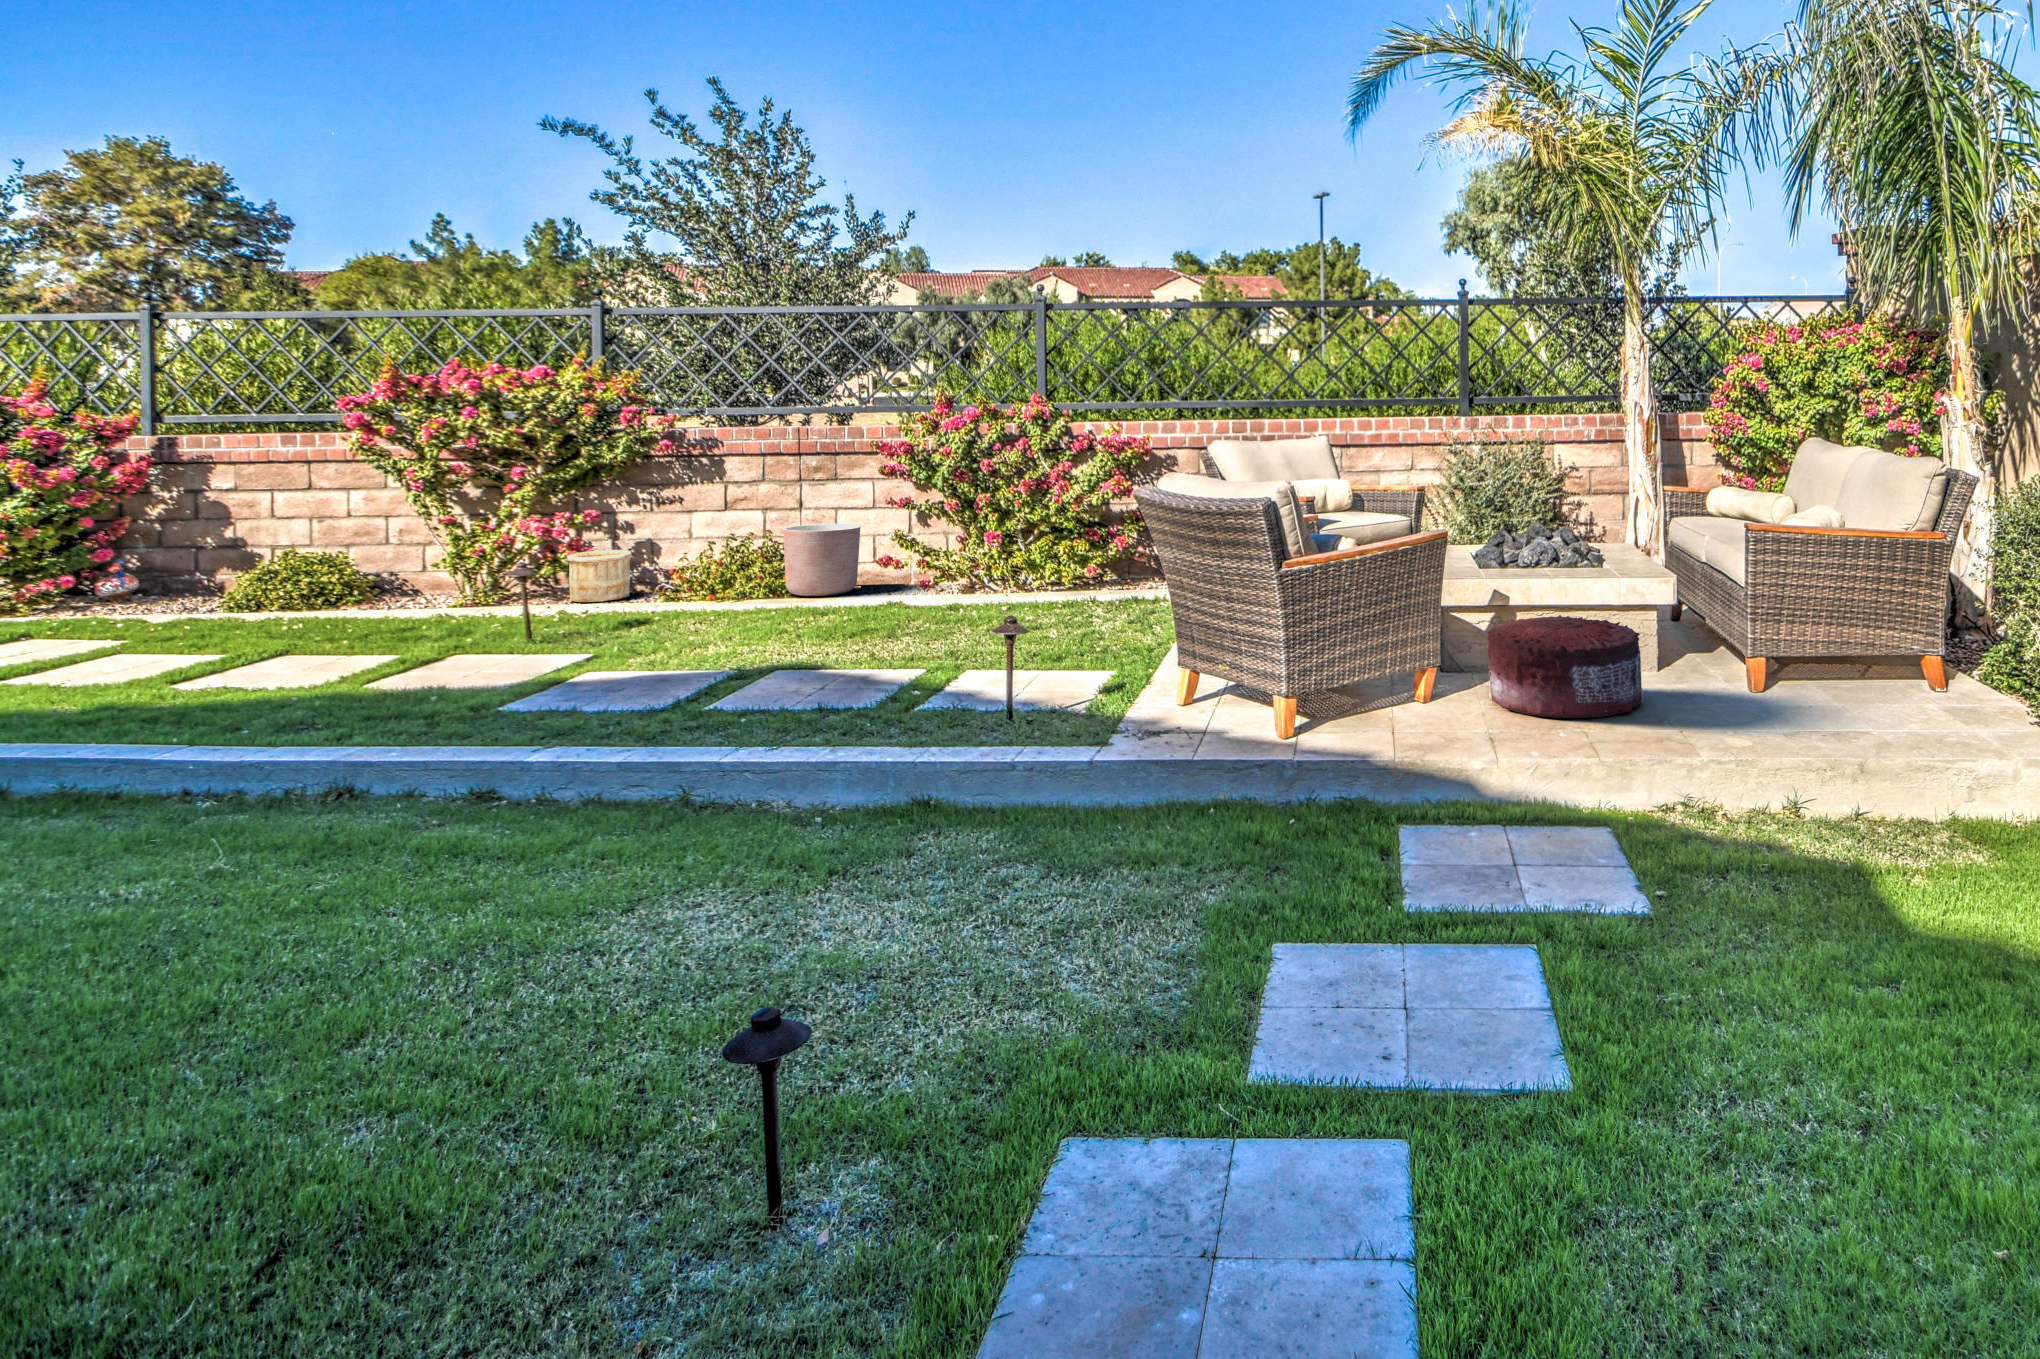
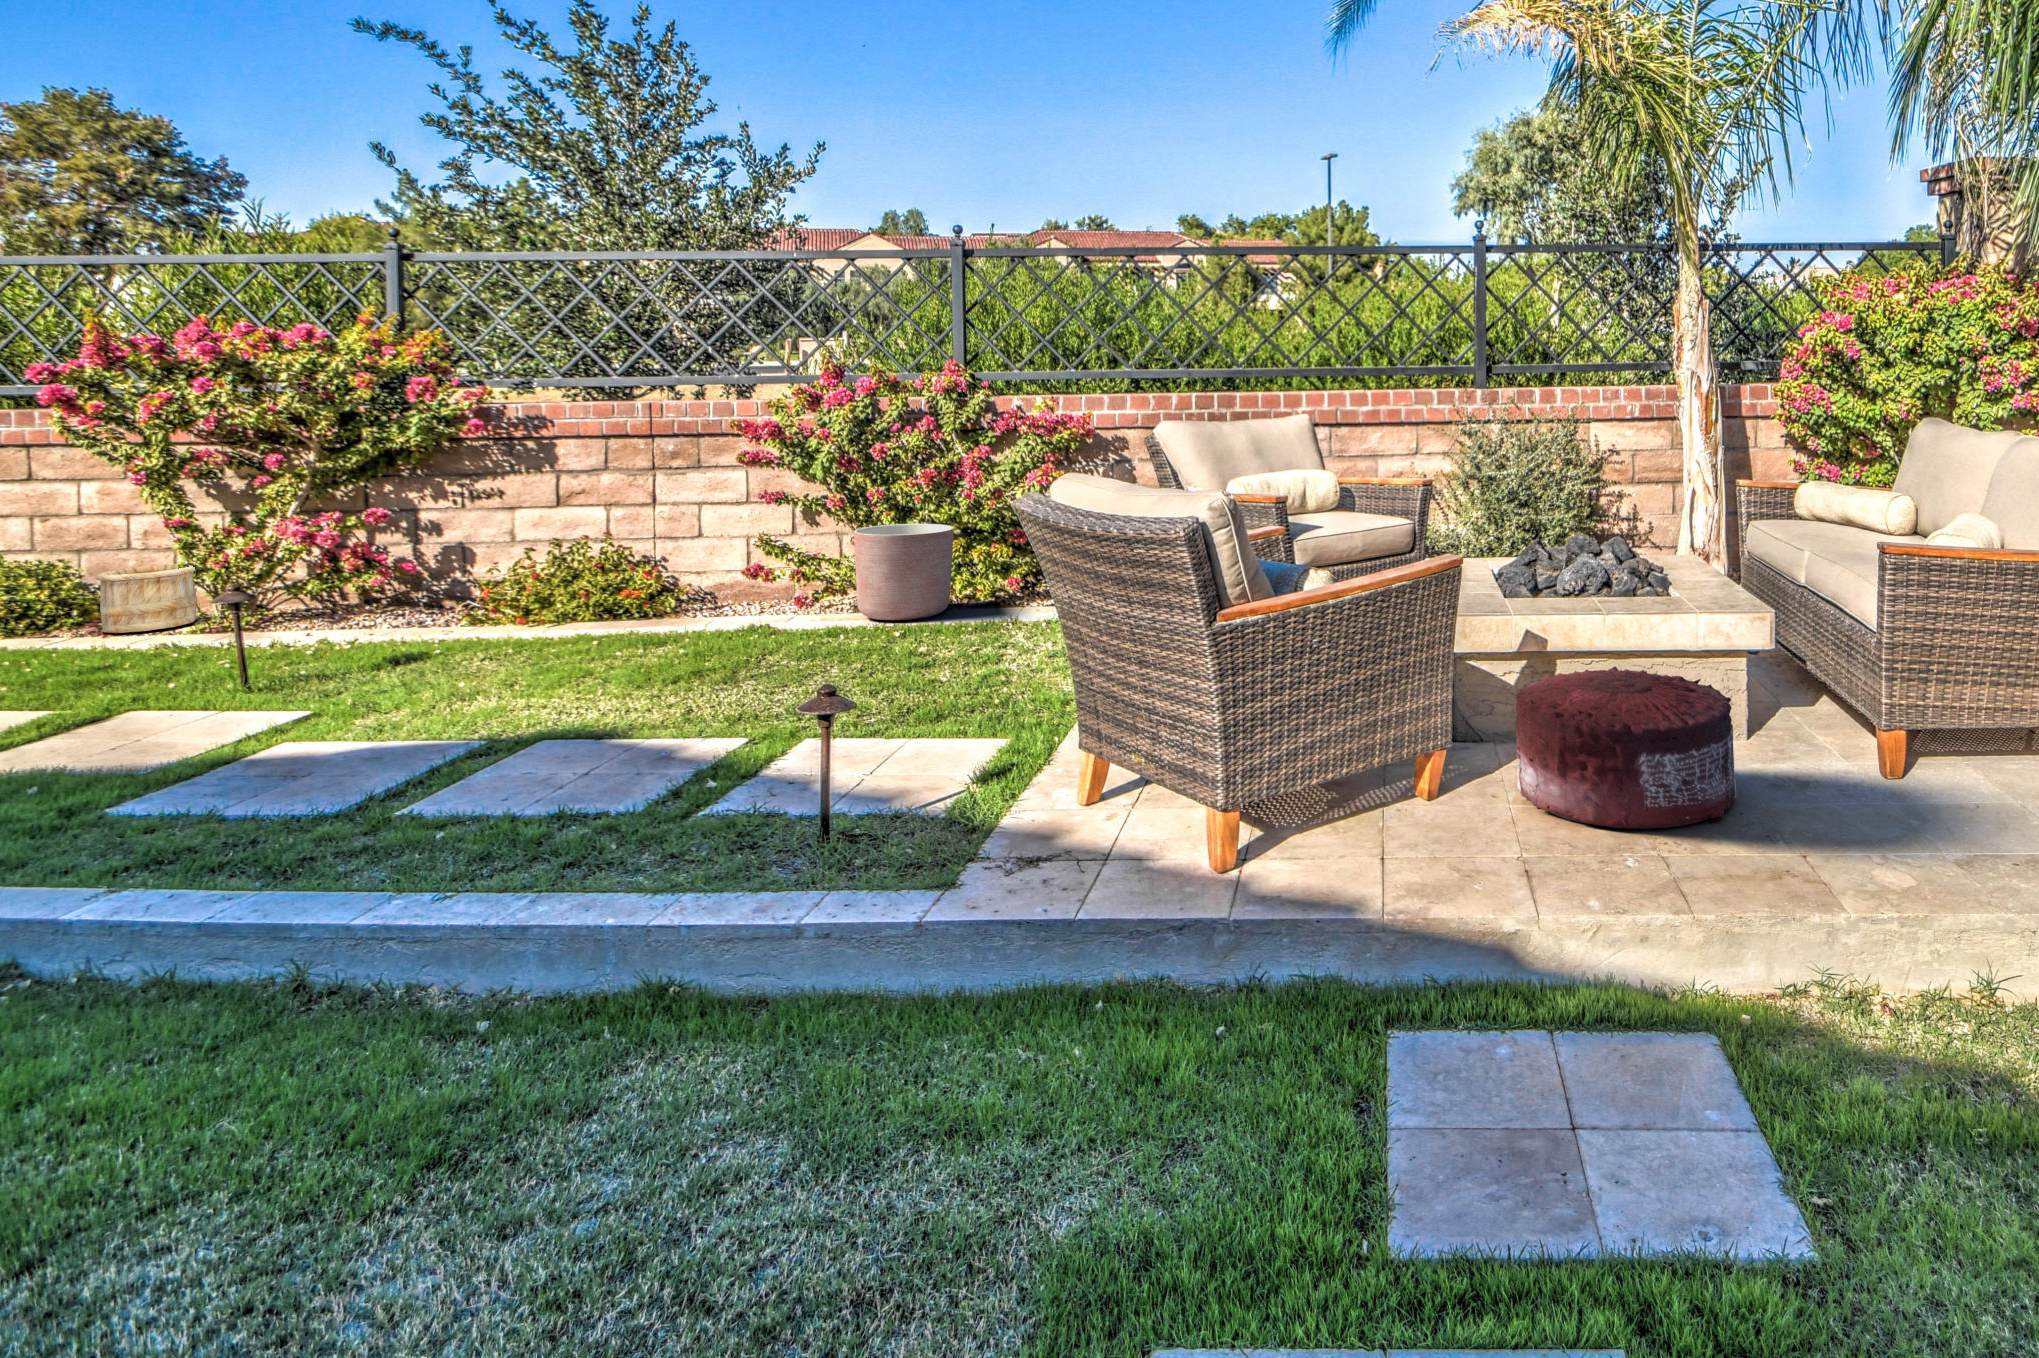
planter: present [784,524,860,596] -> present [854,524,954,620]
wooden bucket: present [567,550,632,602] -> present [96,564,197,633]

